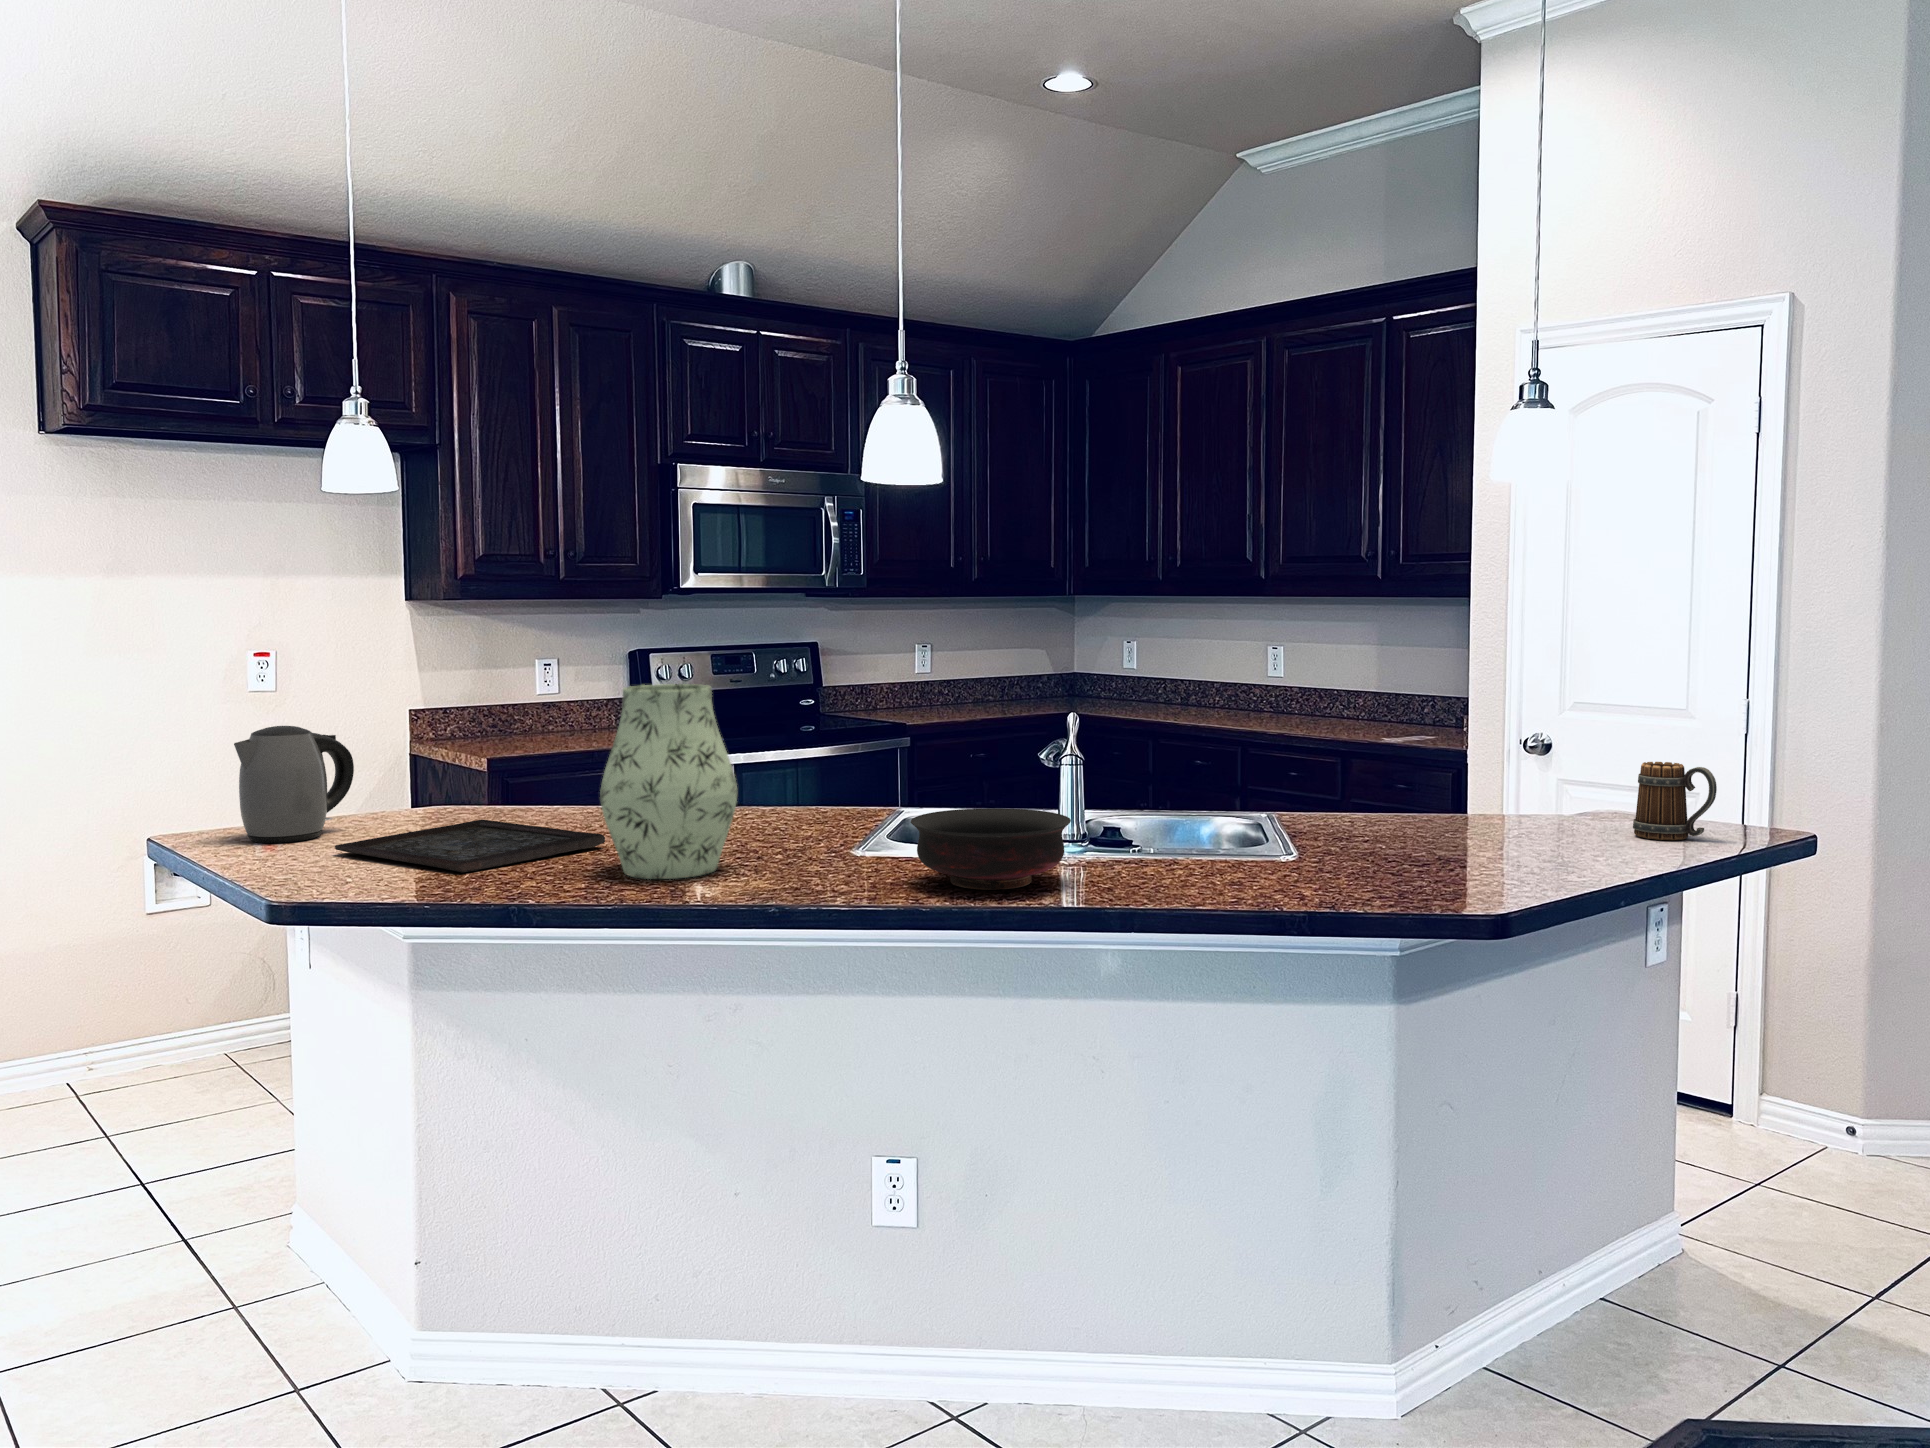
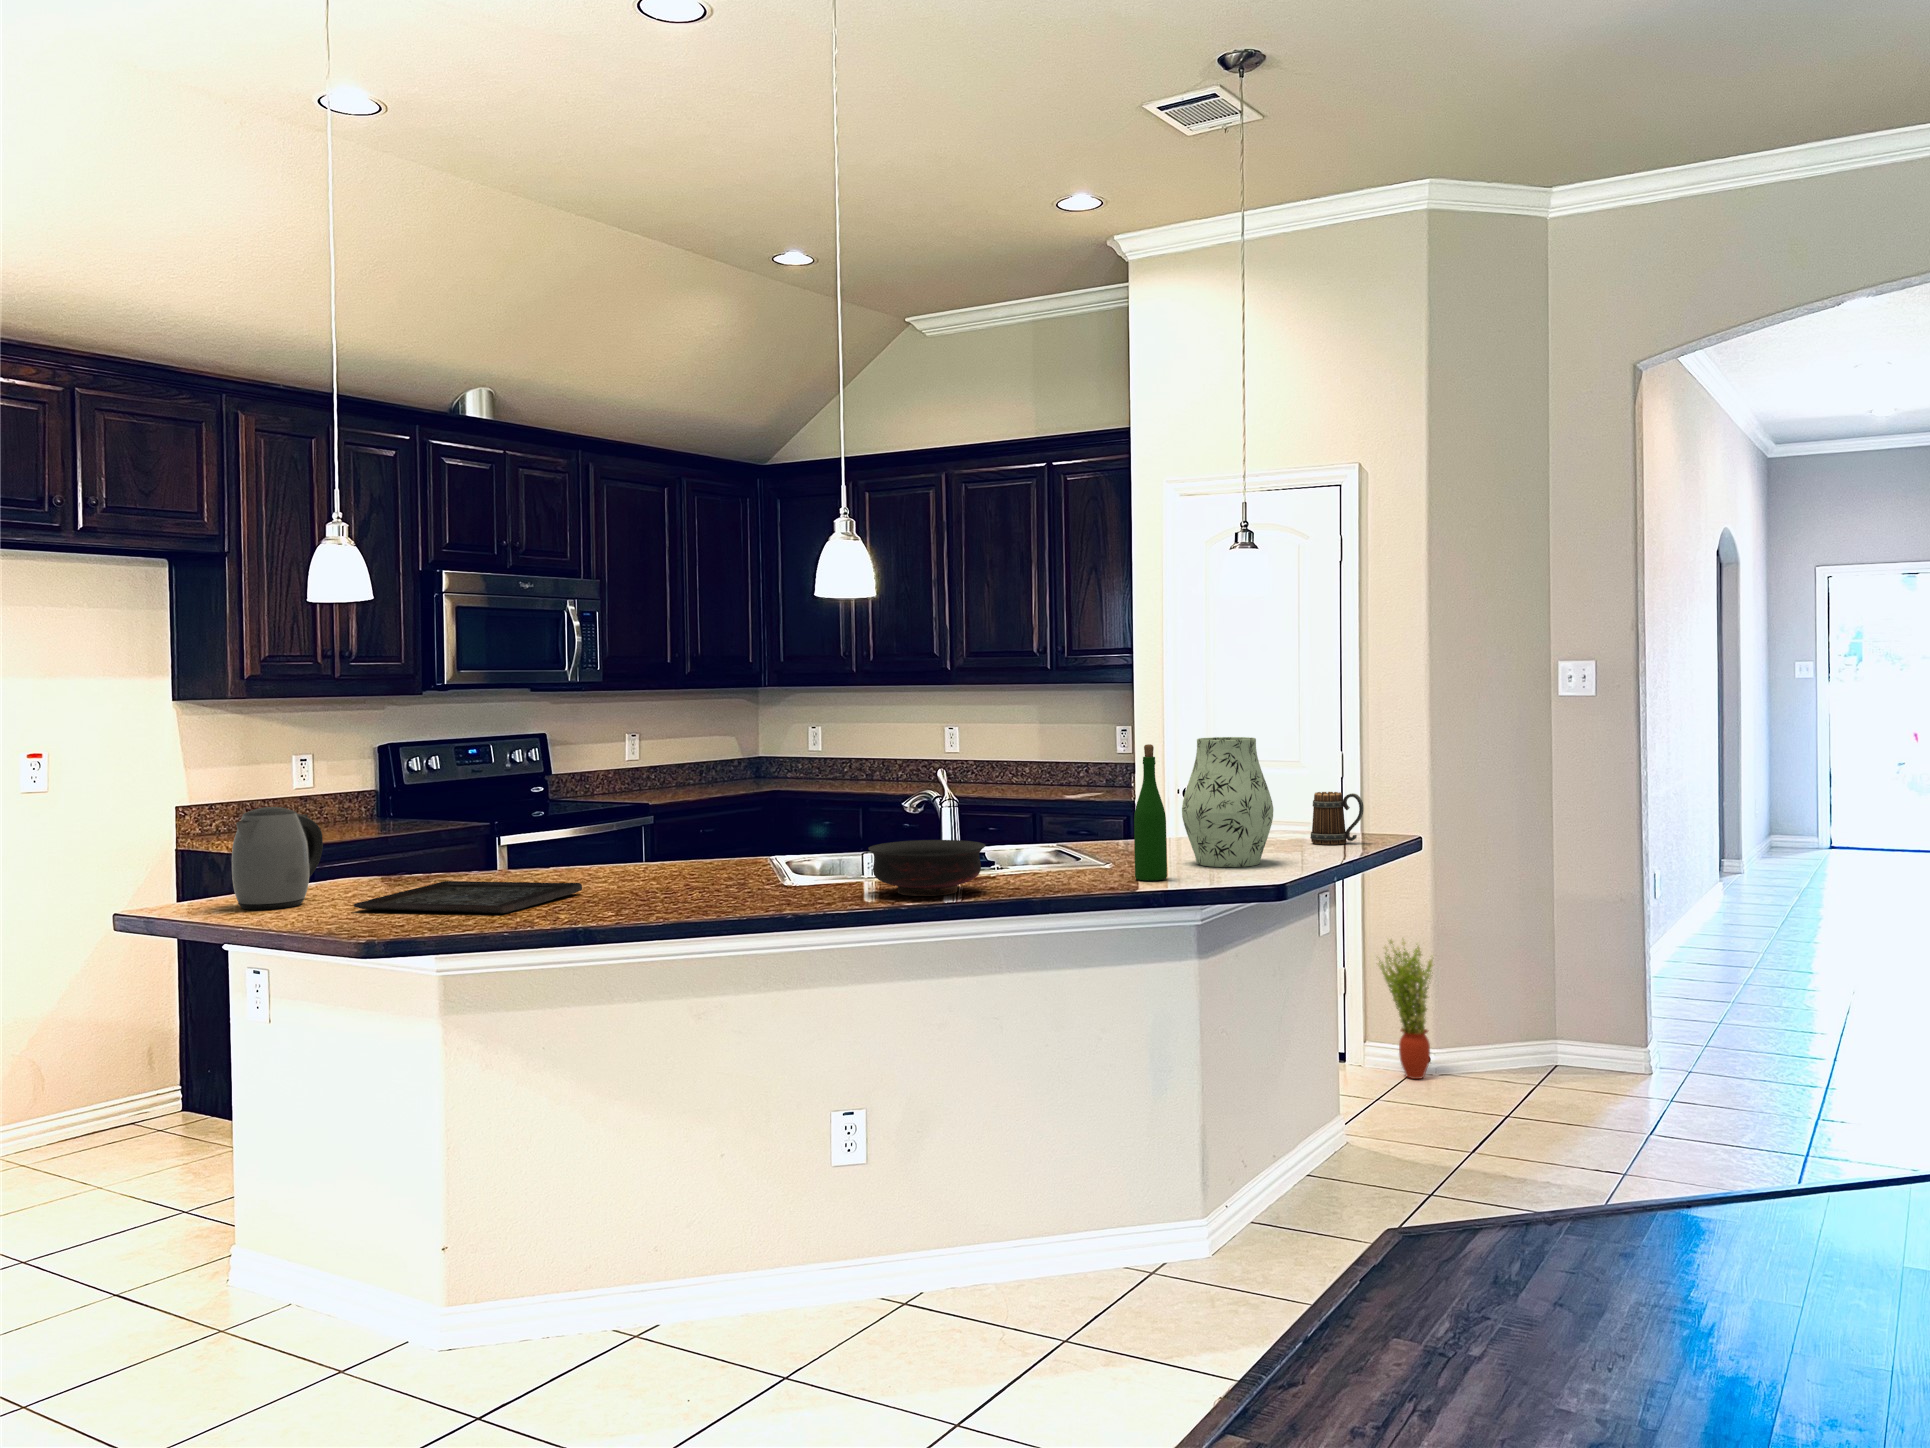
vase: present [600,684,737,879] -> present [1182,737,1273,867]
wine bottle: none [1296,690,1347,888] -> present [1134,744,1167,881]
potted plant: none [1773,959,1867,1159] -> present [1379,940,1433,1079]

